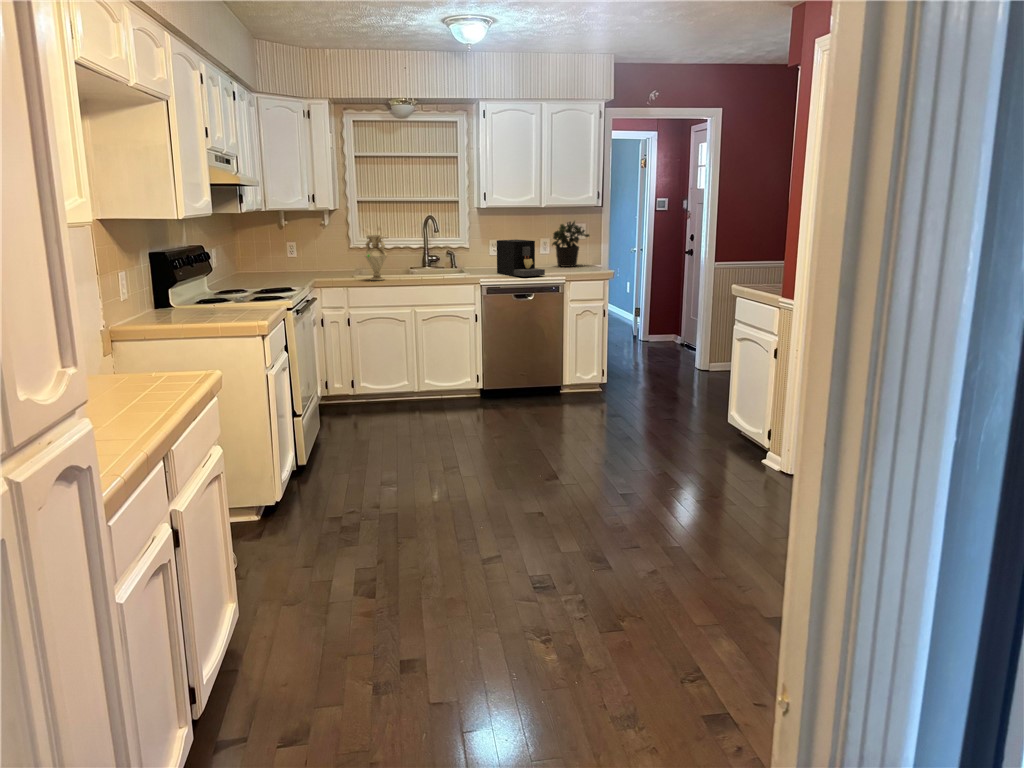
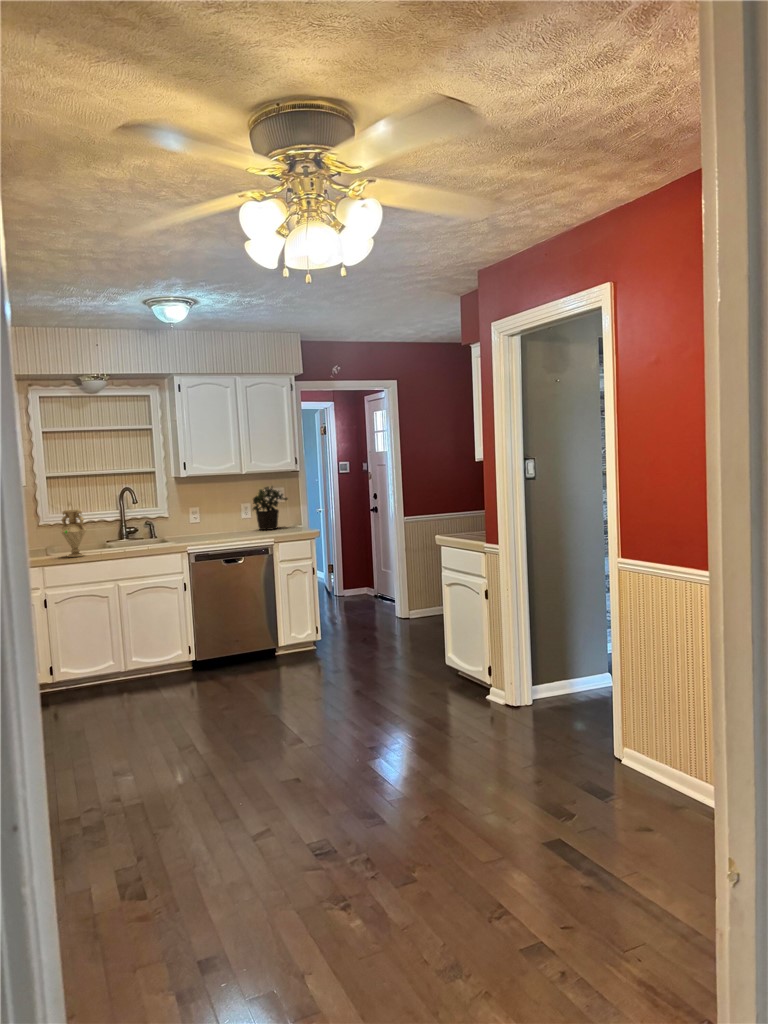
coffee maker: present [497,240,545,276] -> none [200,506,252,542]

